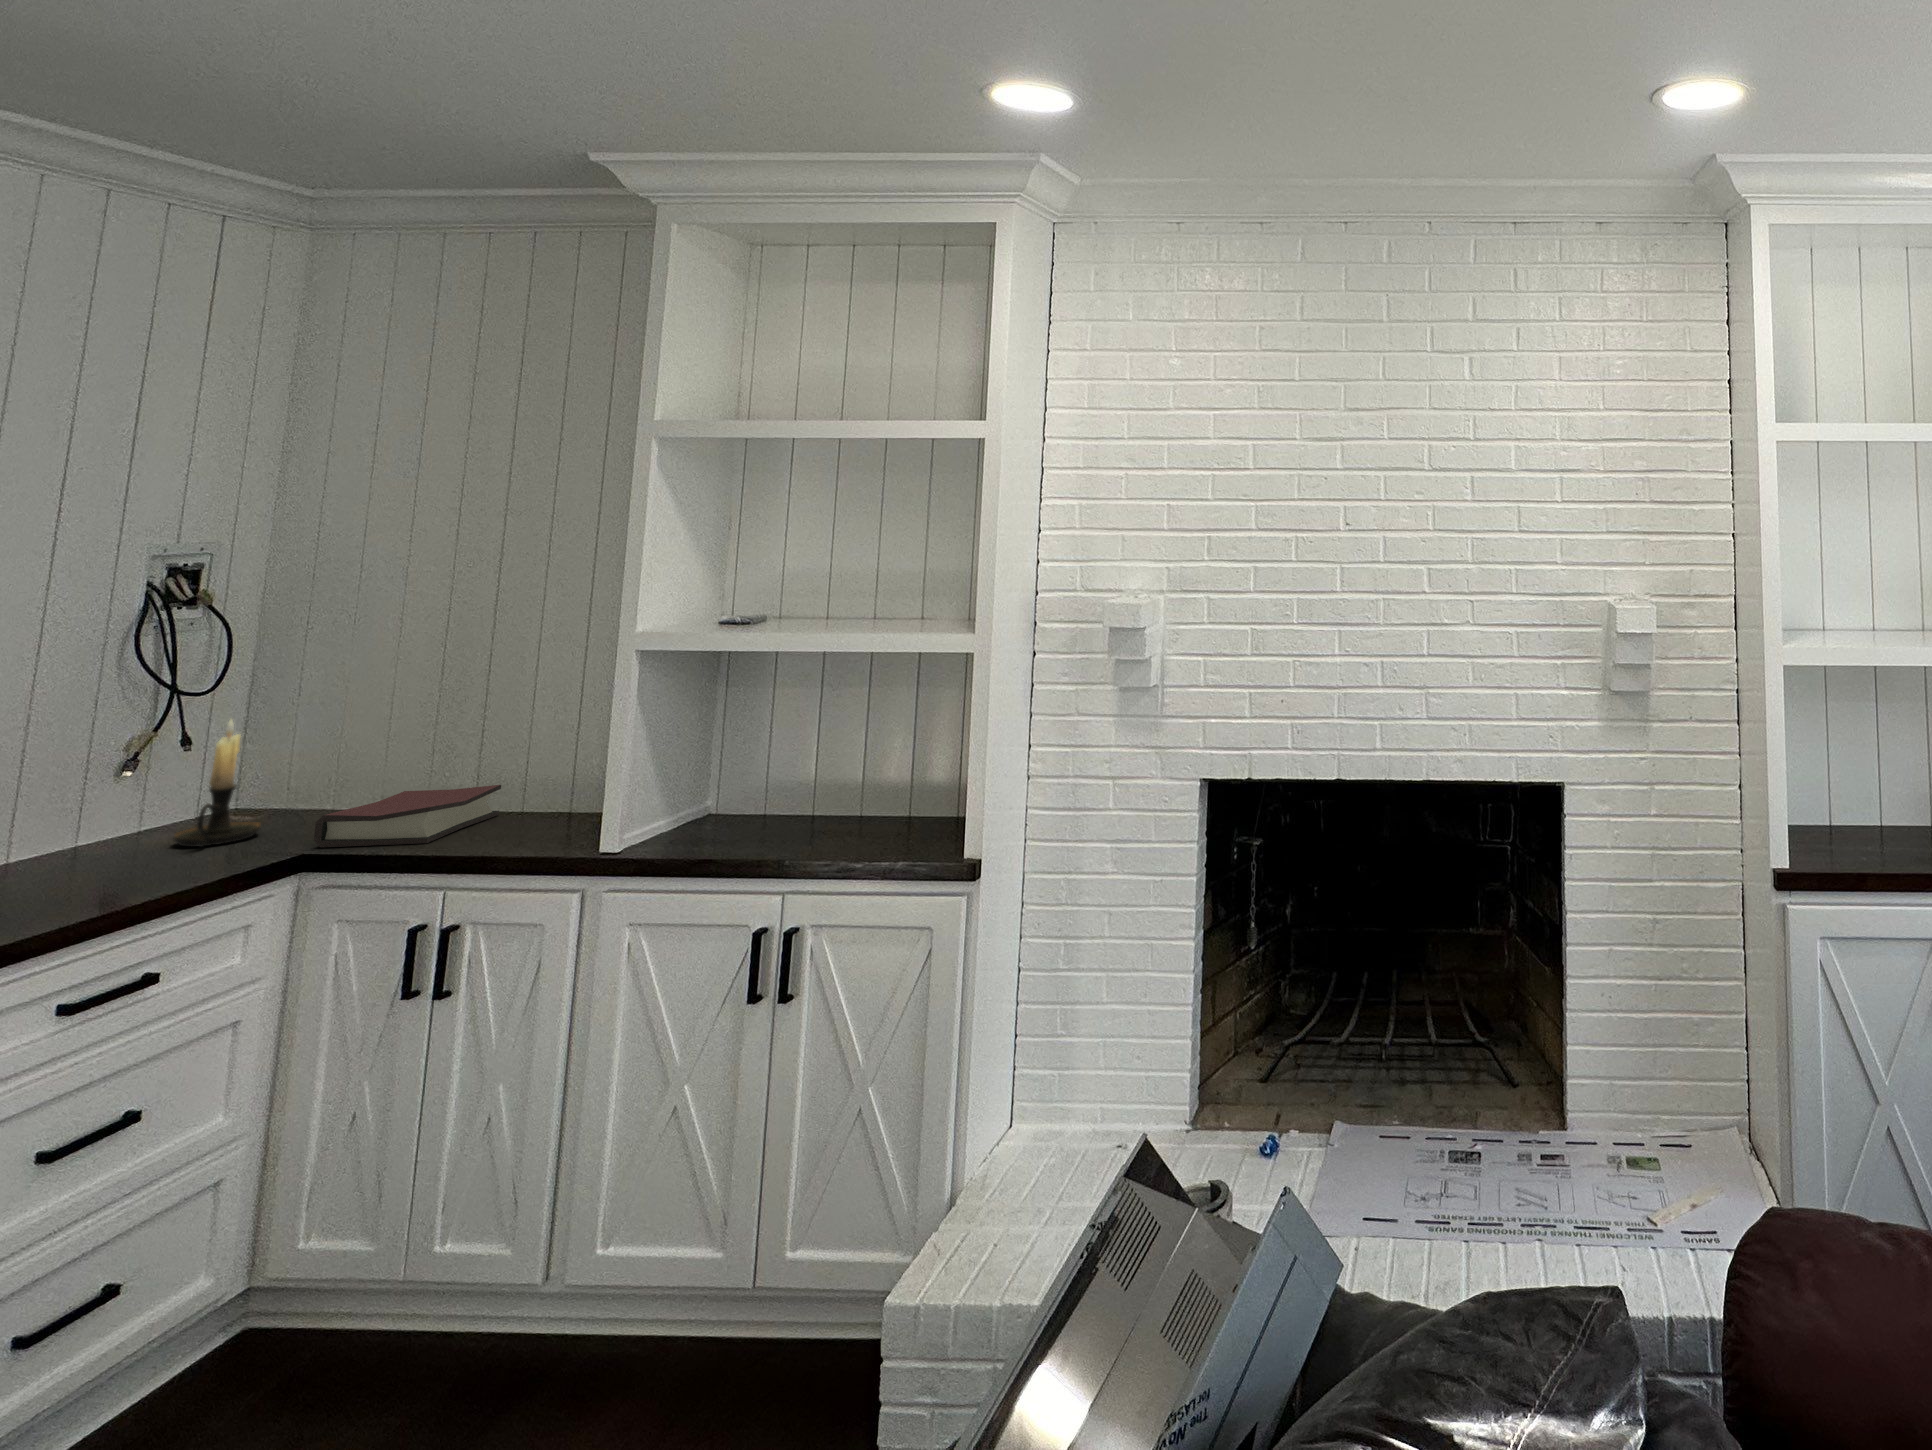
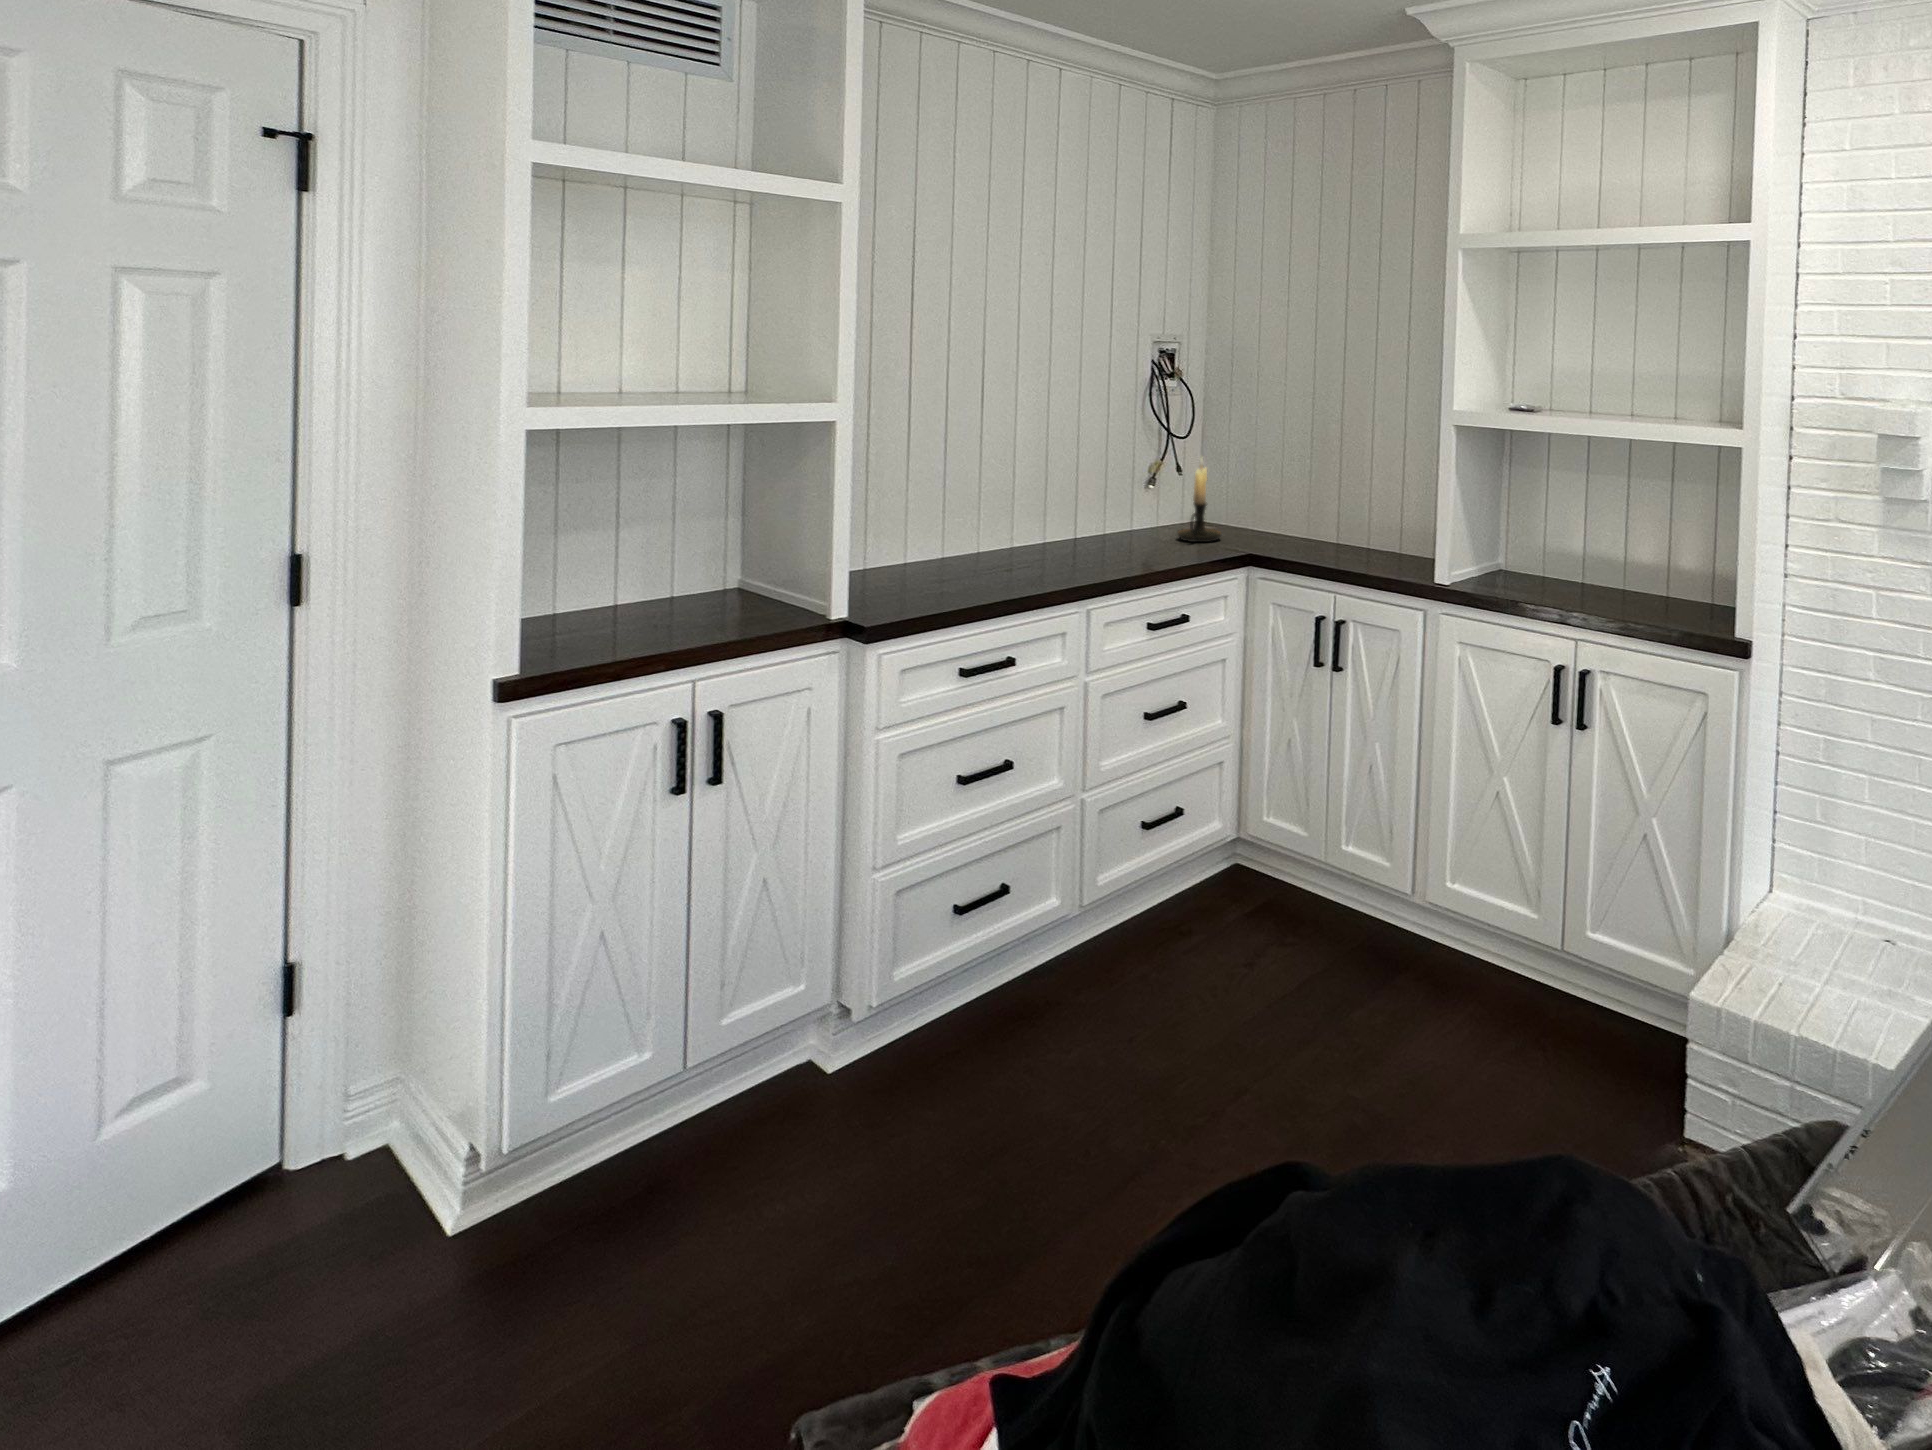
hardback book: present [314,785,501,847] -> none [1254,521,1360,560]

